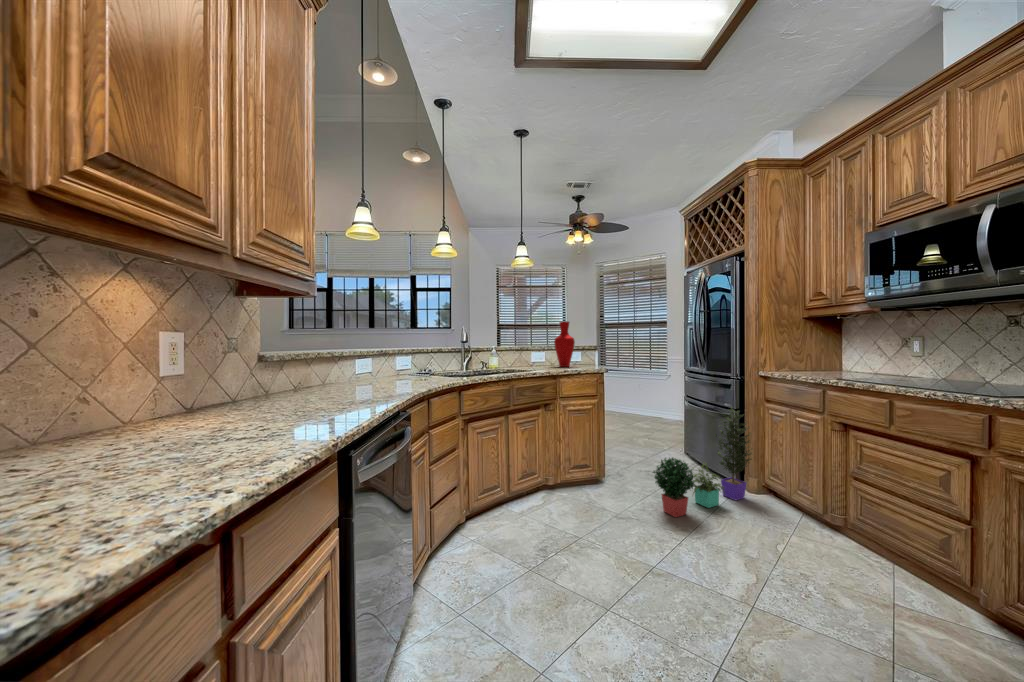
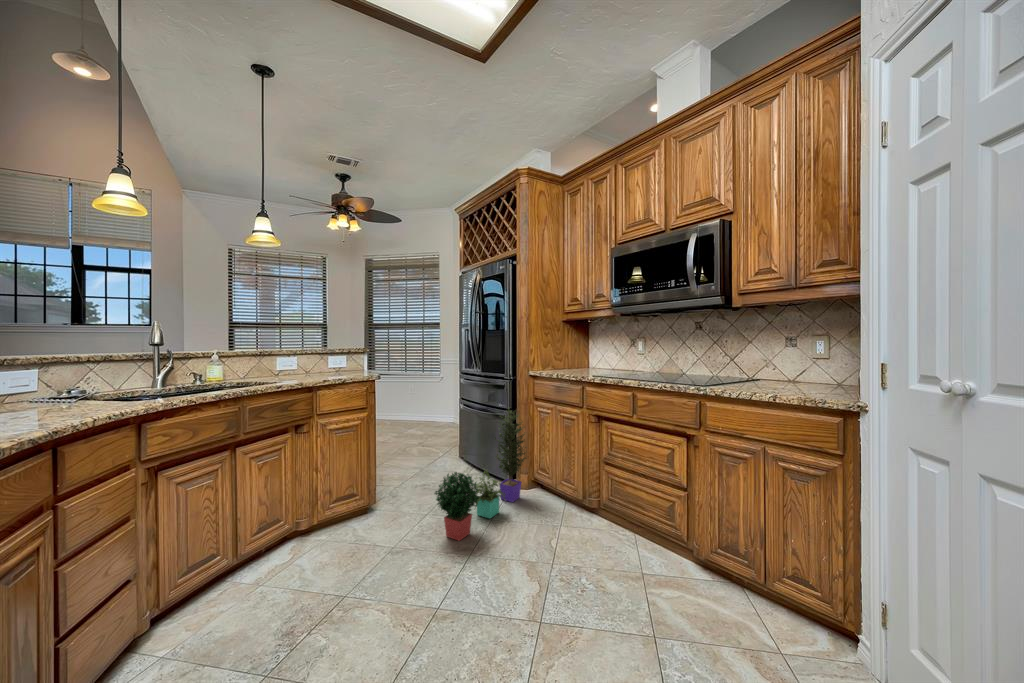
vase: present [554,321,575,367] -> none [308,315,337,374]

